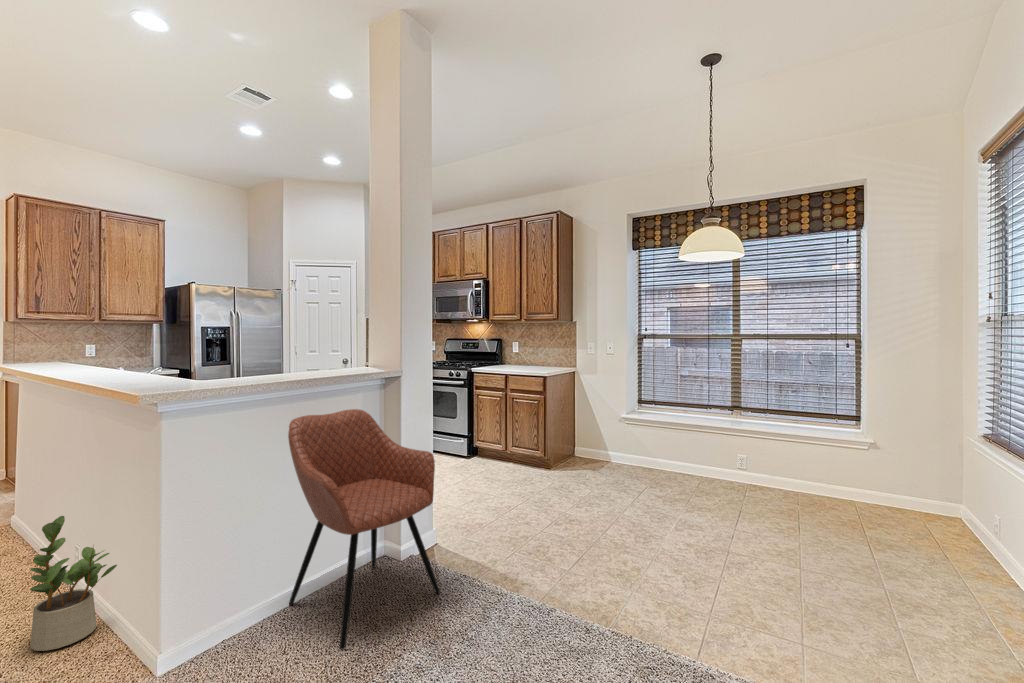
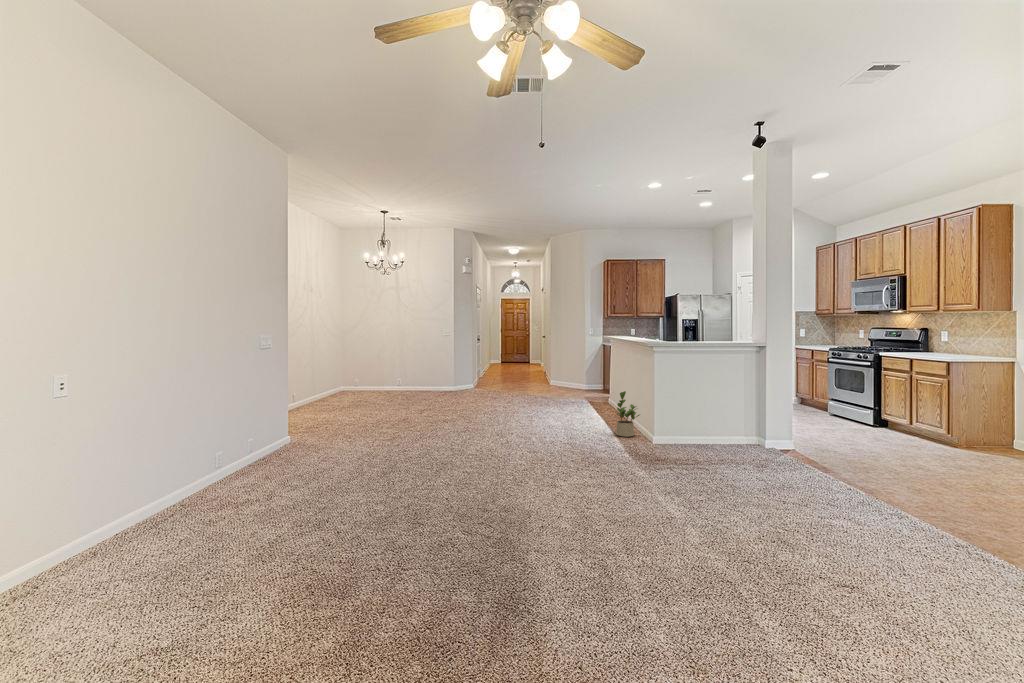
armchair: present [288,409,440,649] -> none [702,364,777,463]

